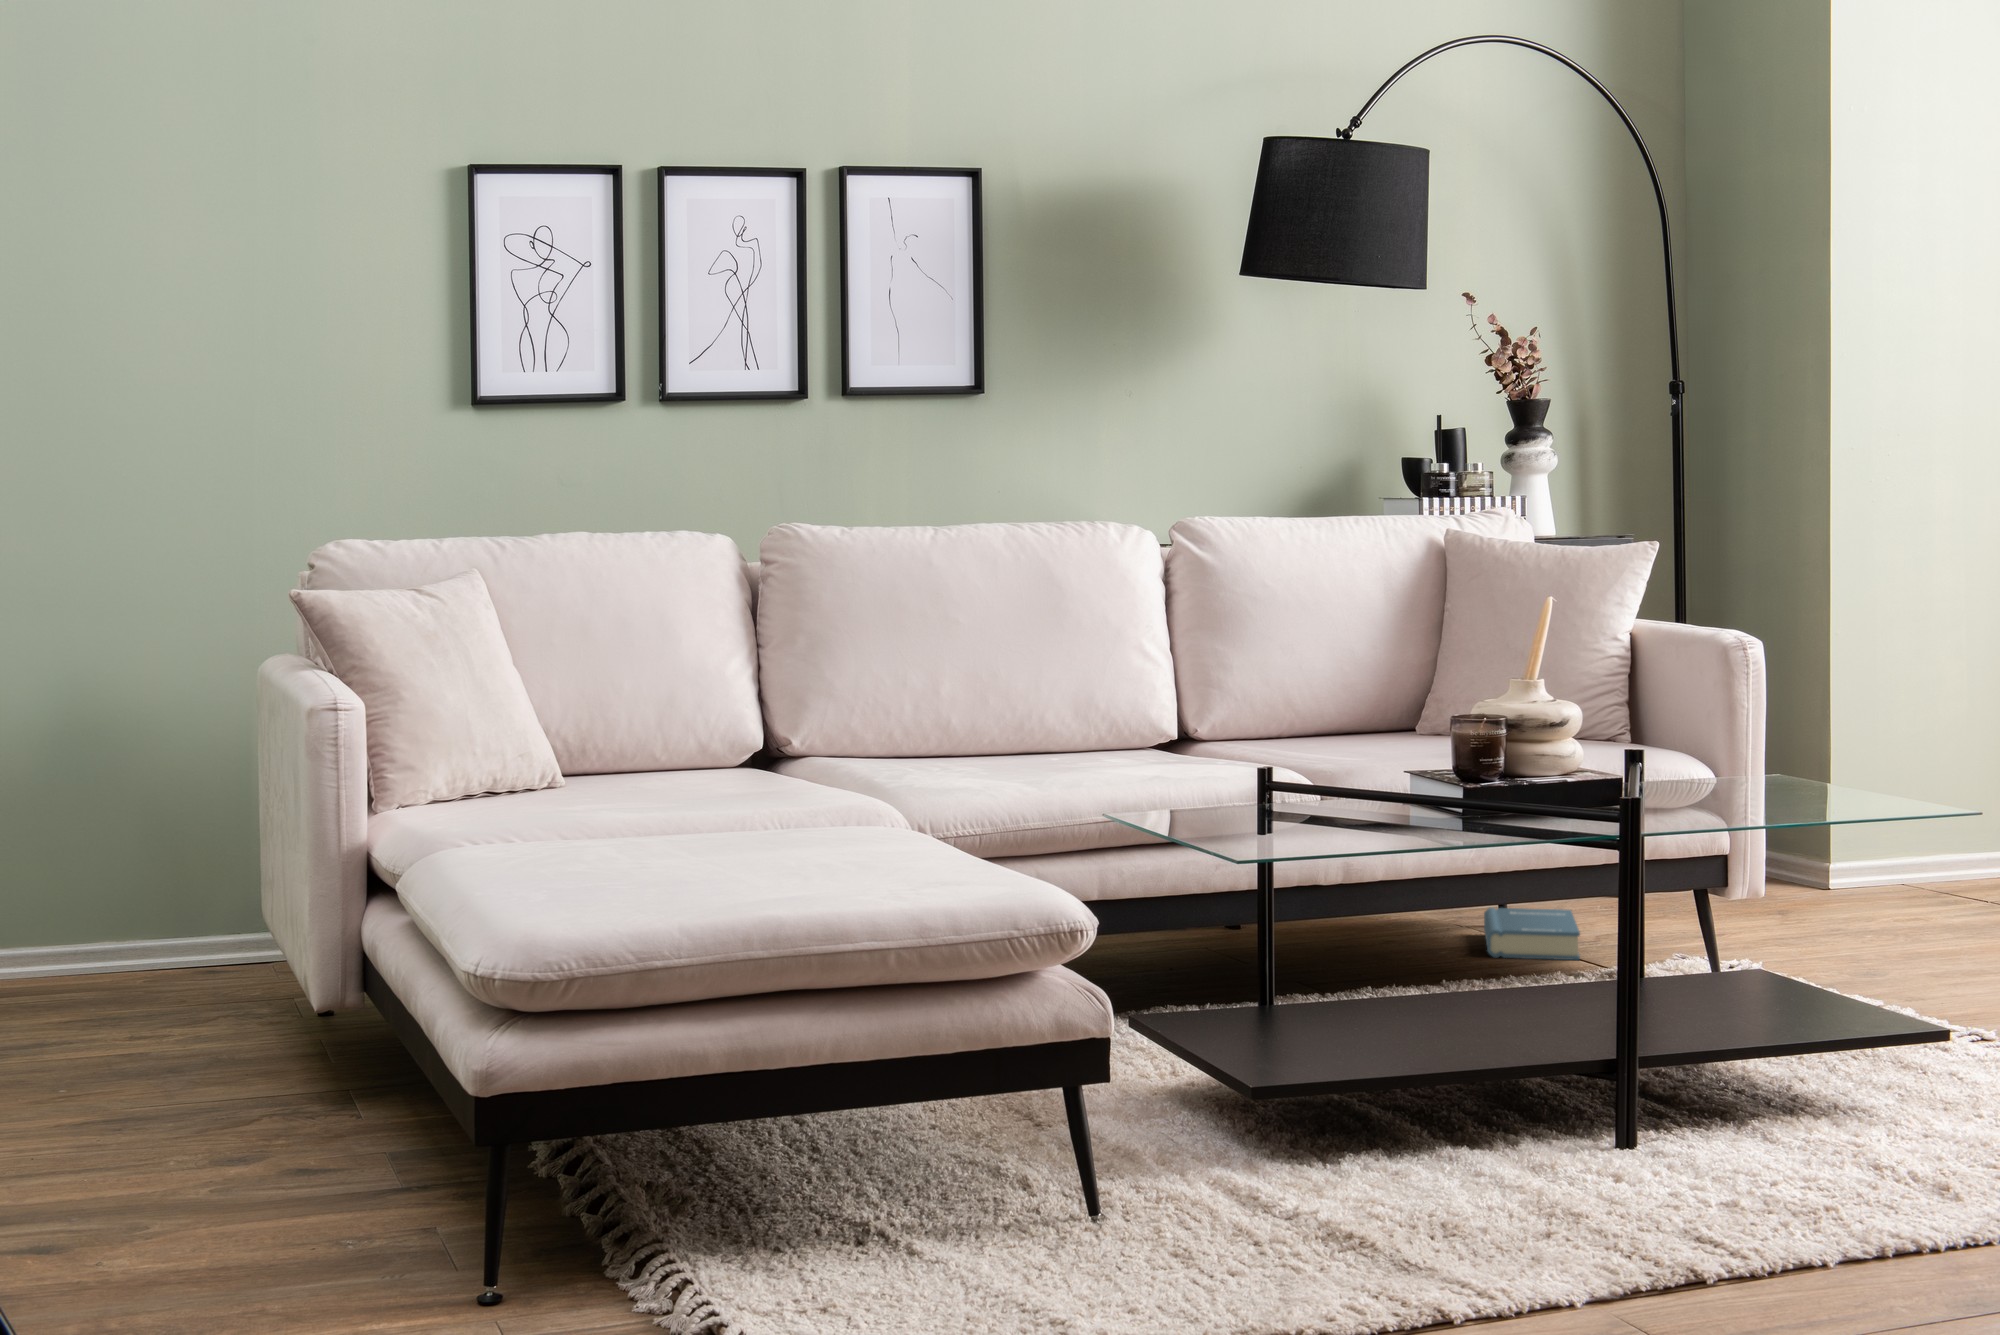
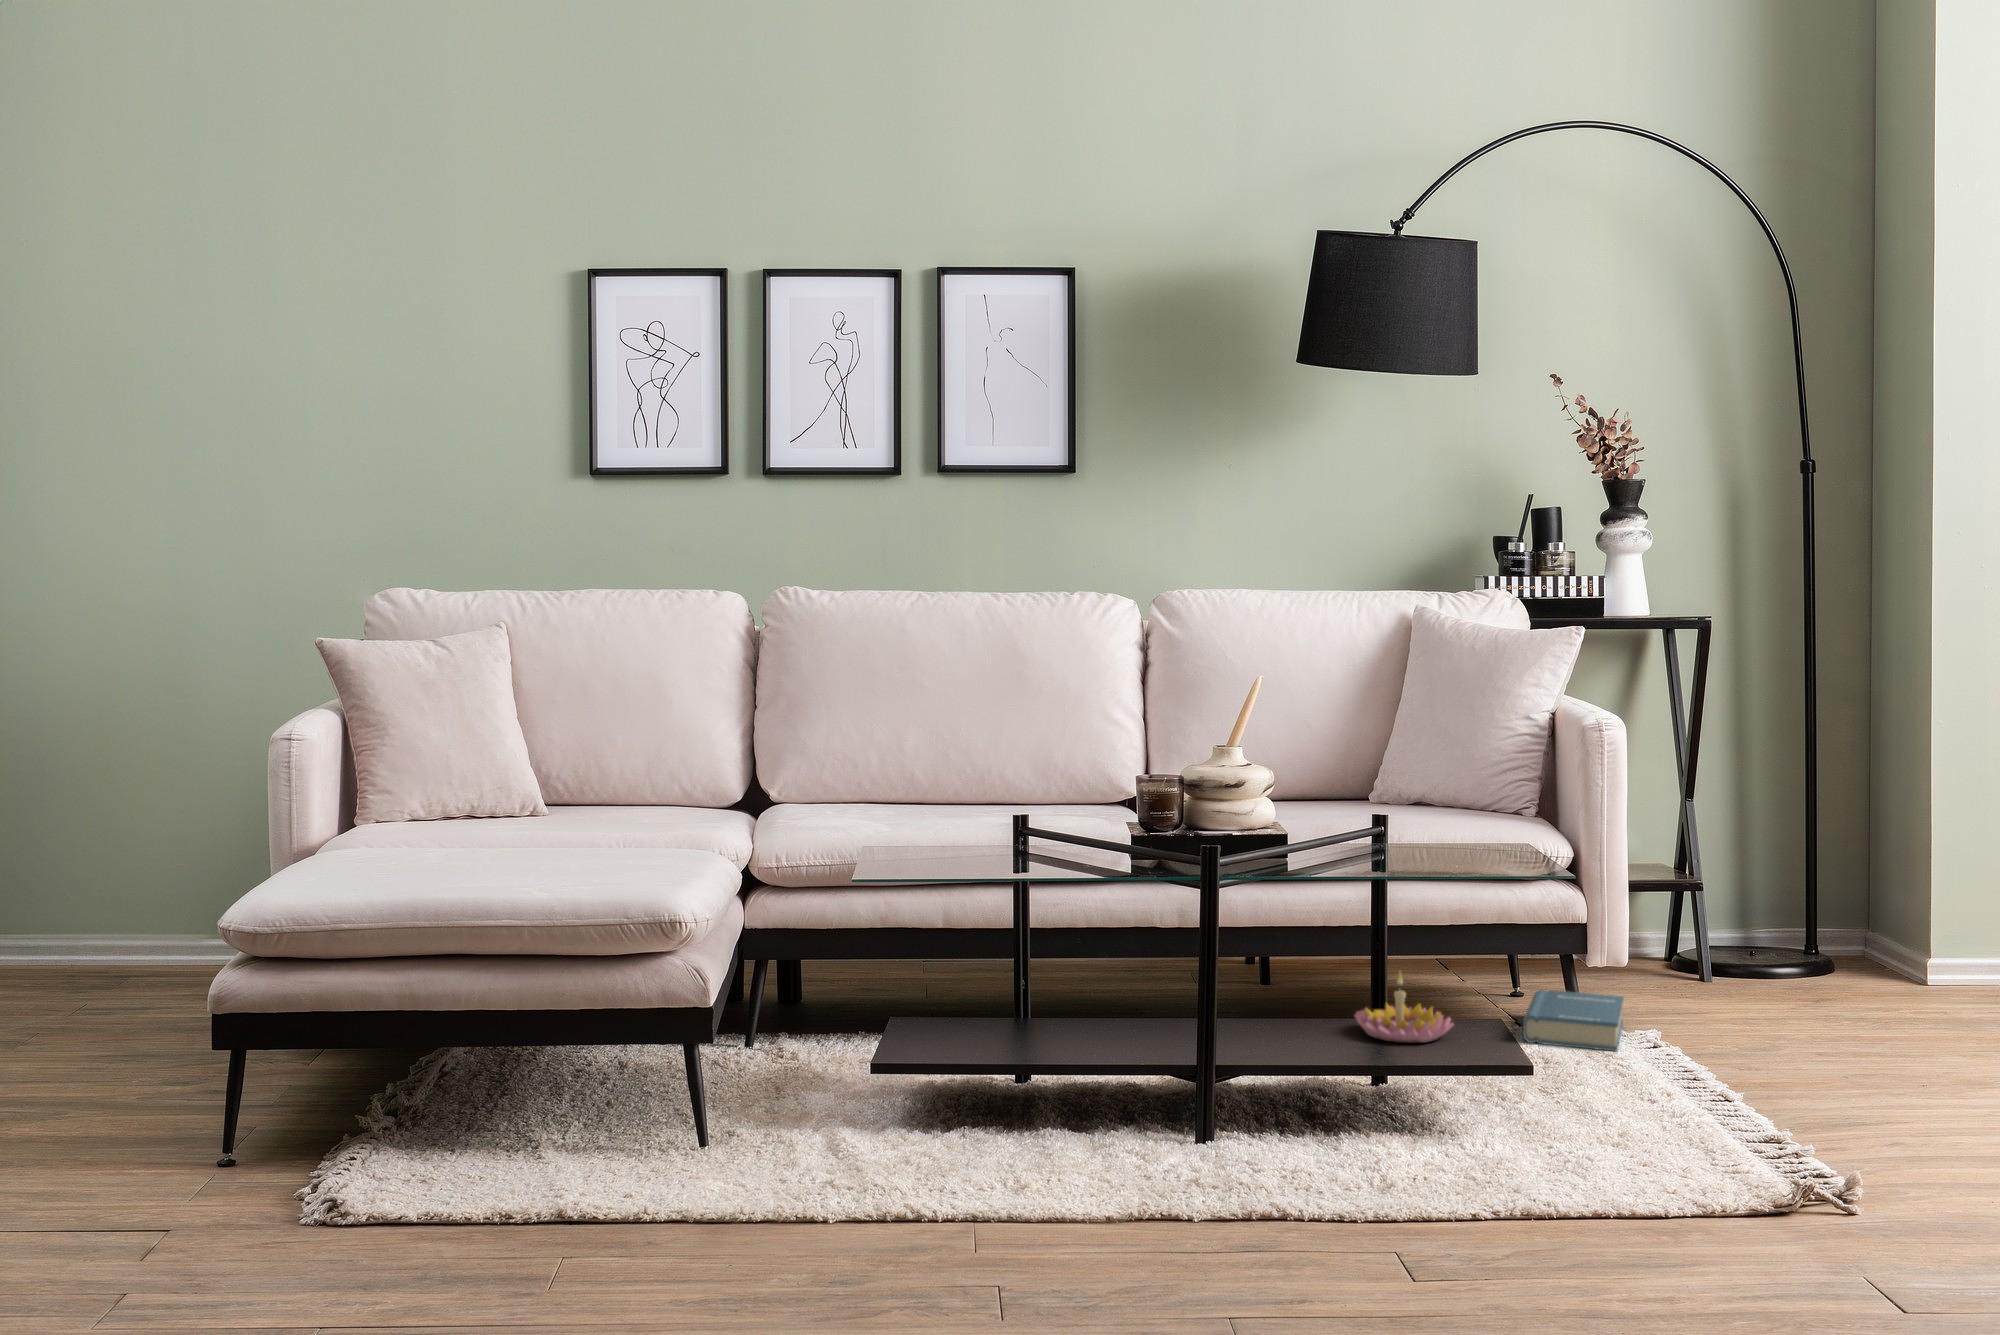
candle holder: none [1322,891,1423,964] -> present [1355,973,1454,1043]

